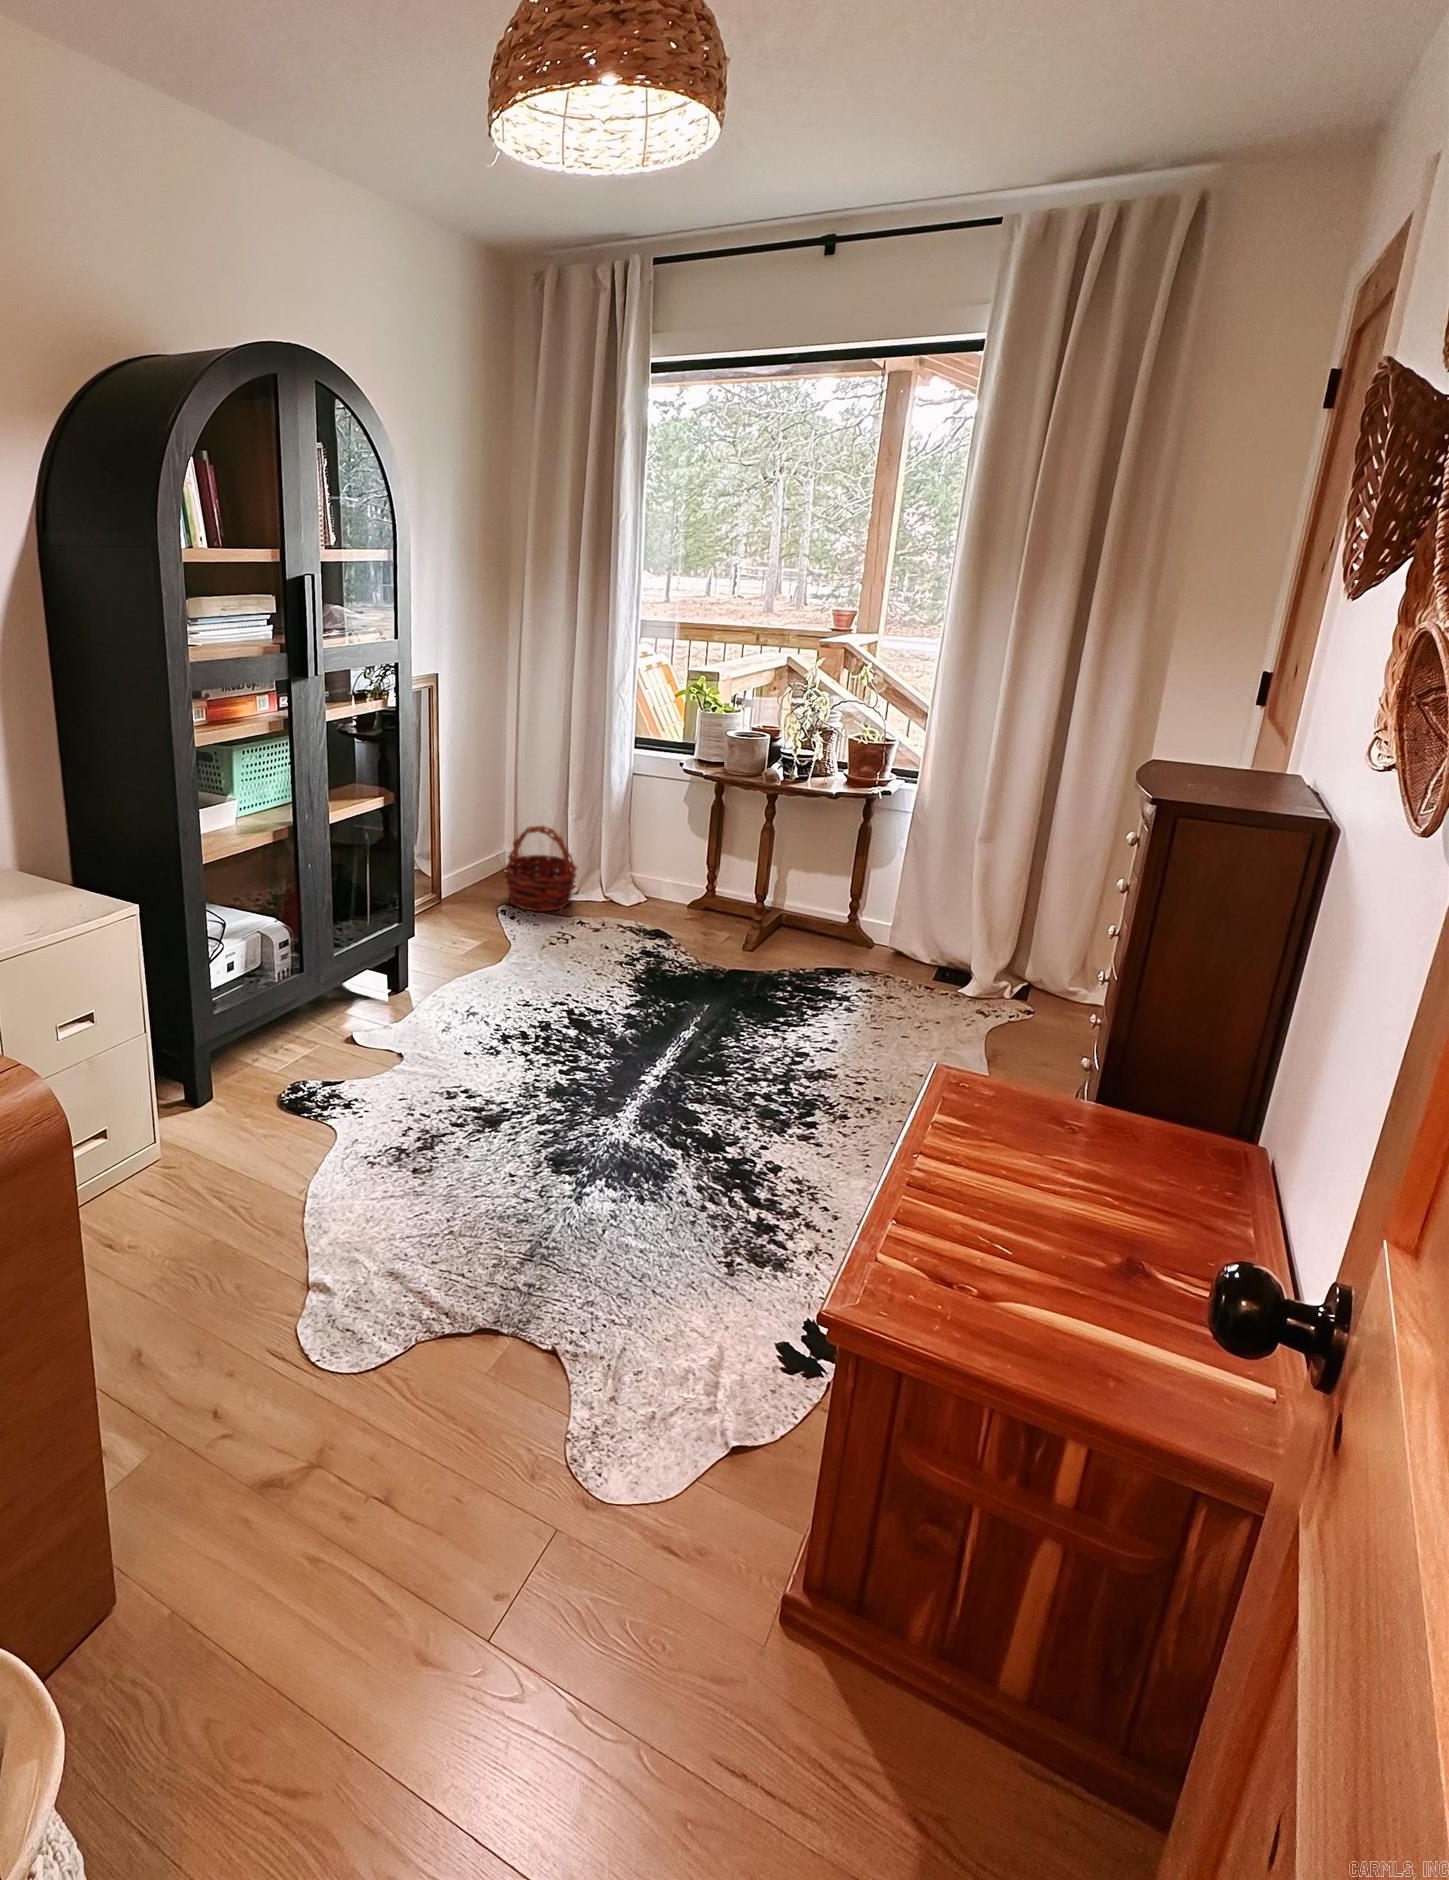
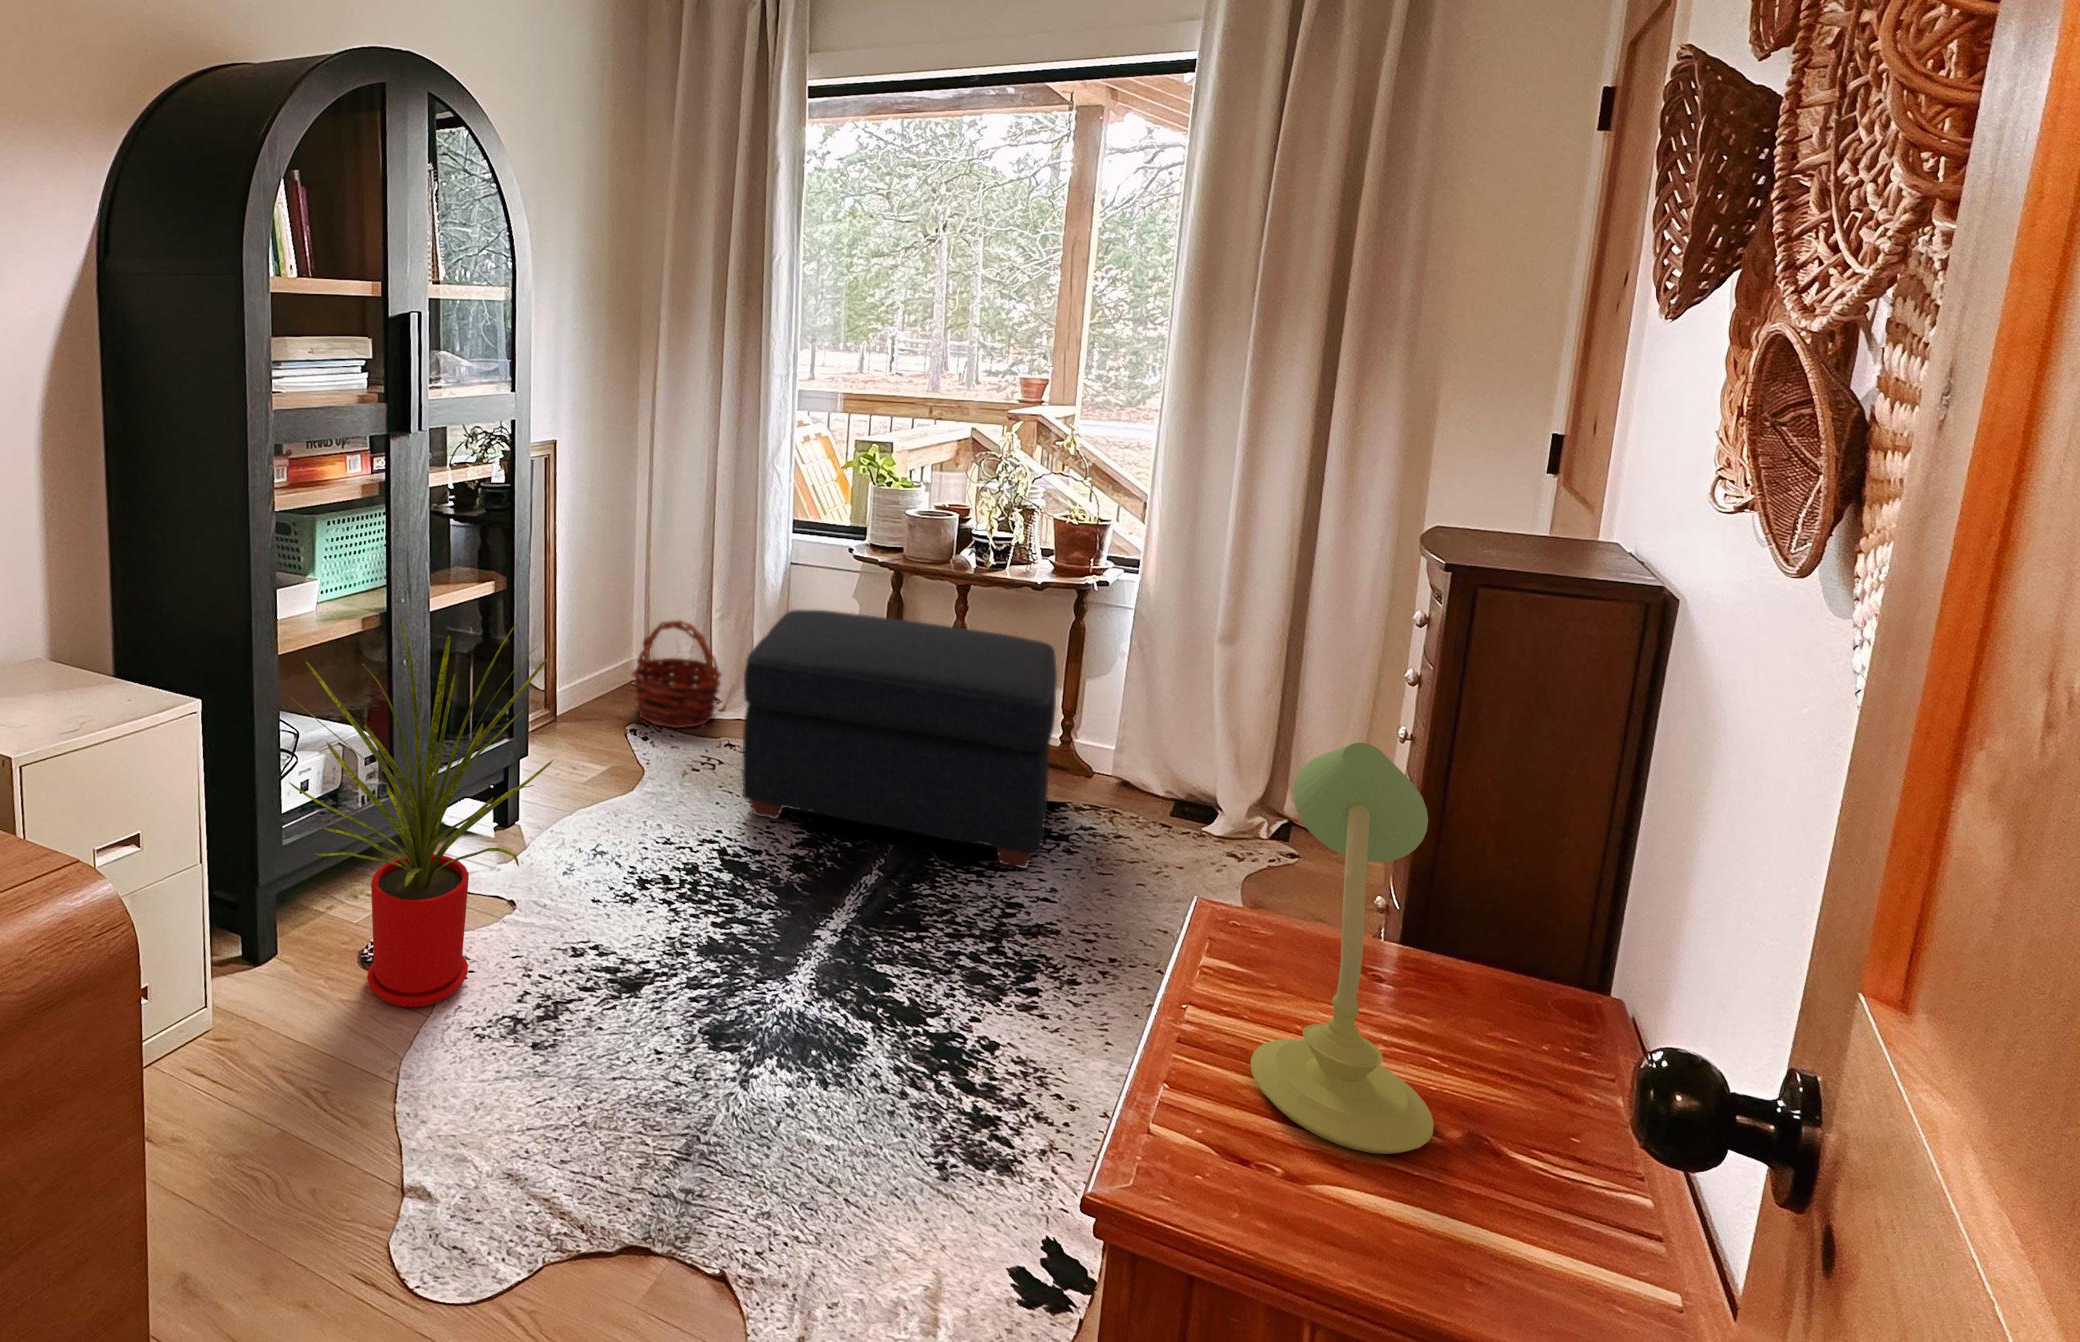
ottoman: none [590,818,846,1024] -> present [742,610,1057,868]
house plant: none [201,839,428,1145] -> present [289,619,553,1007]
table lamp: none [965,970,1123,1282] -> present [1251,743,1434,1154]

